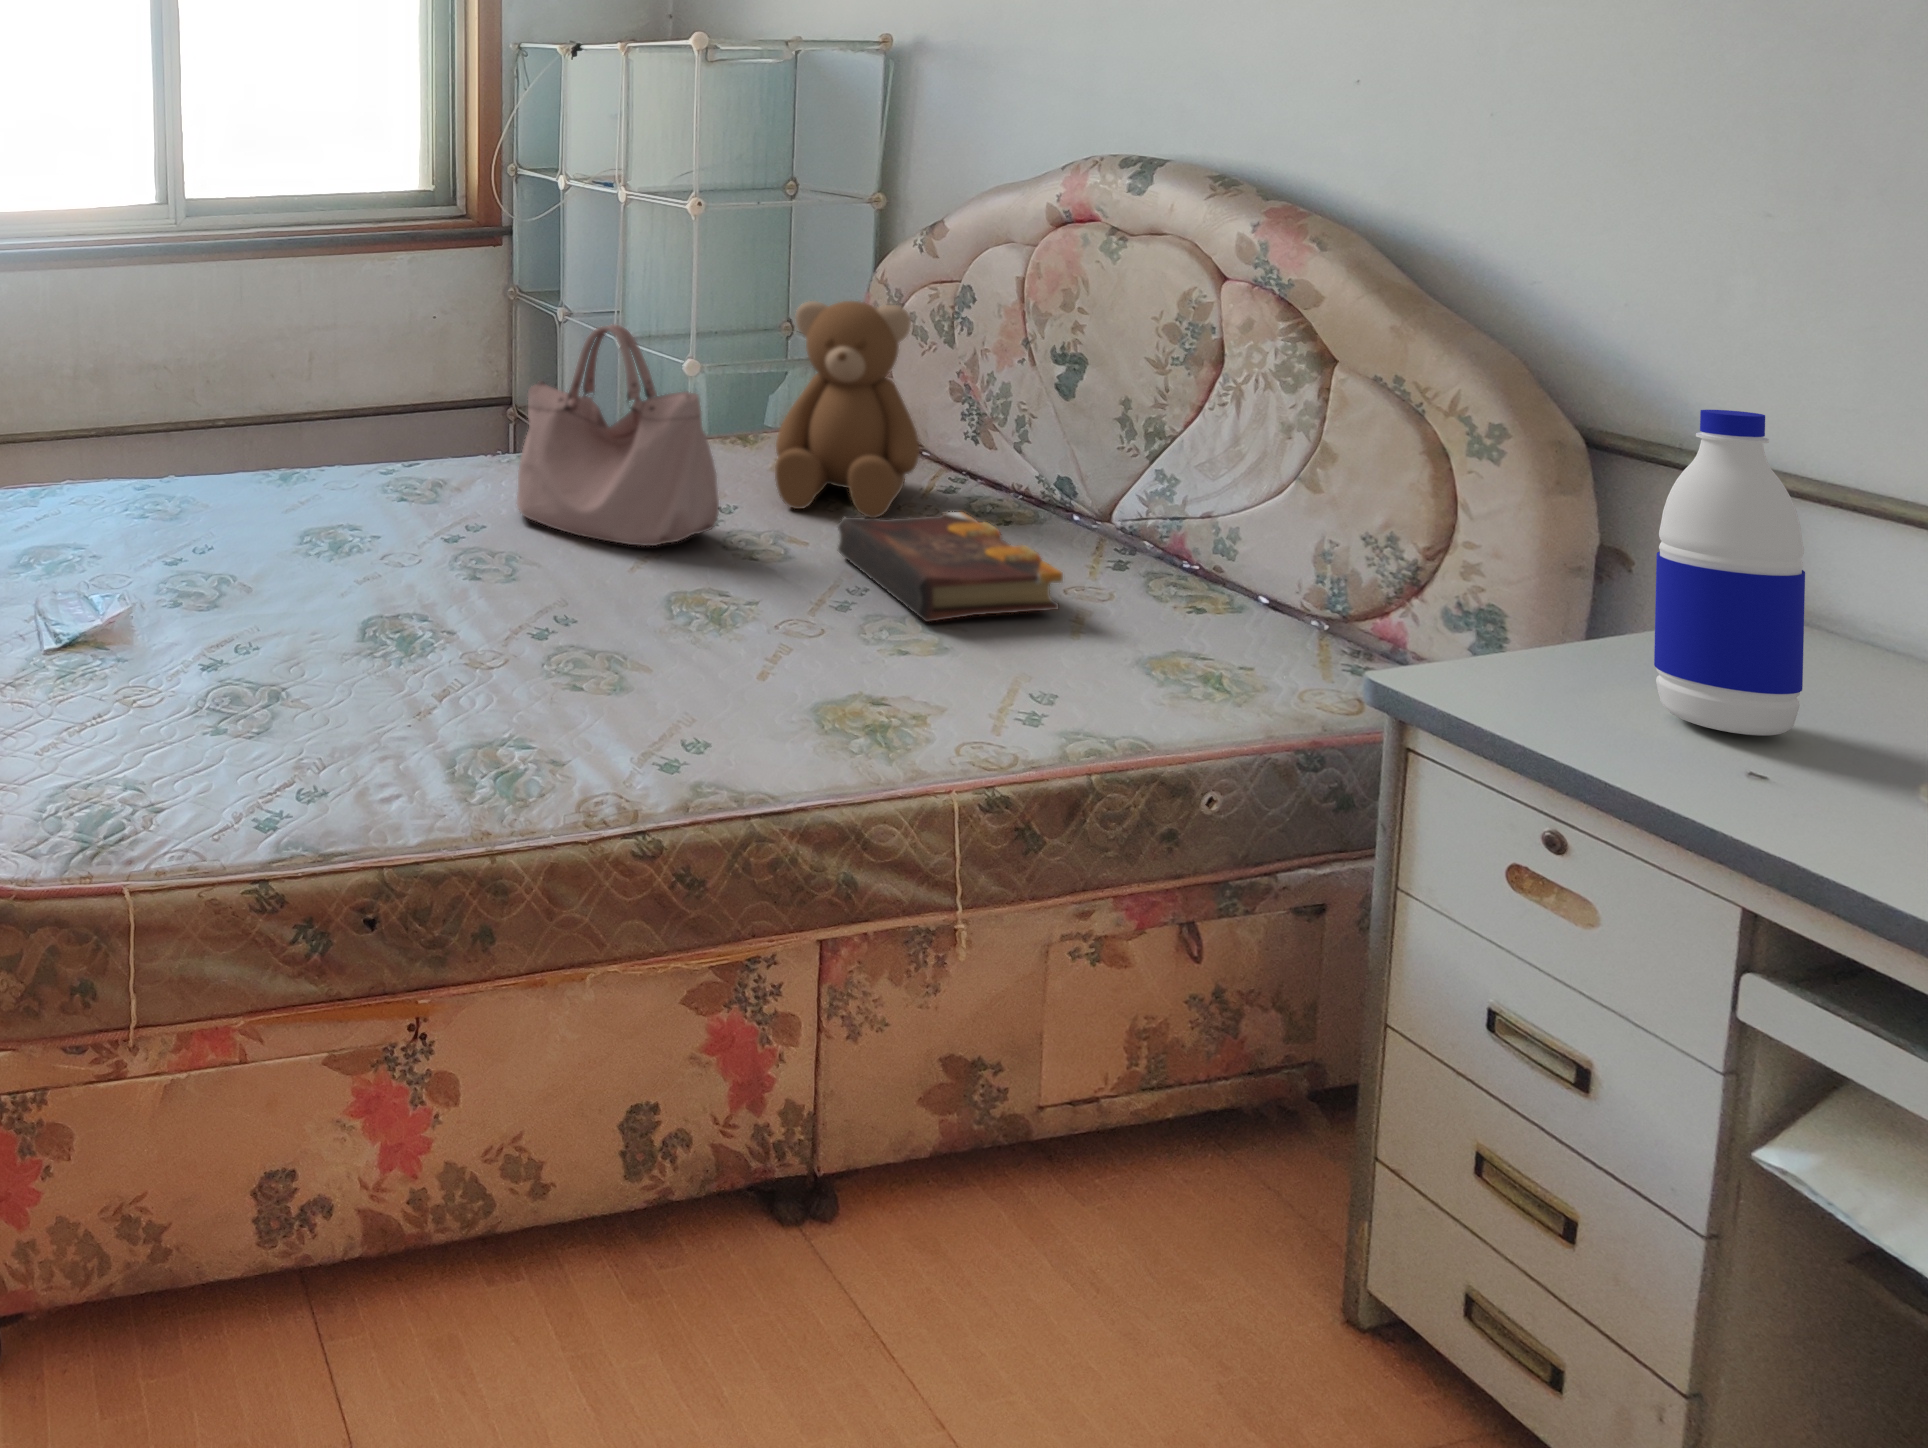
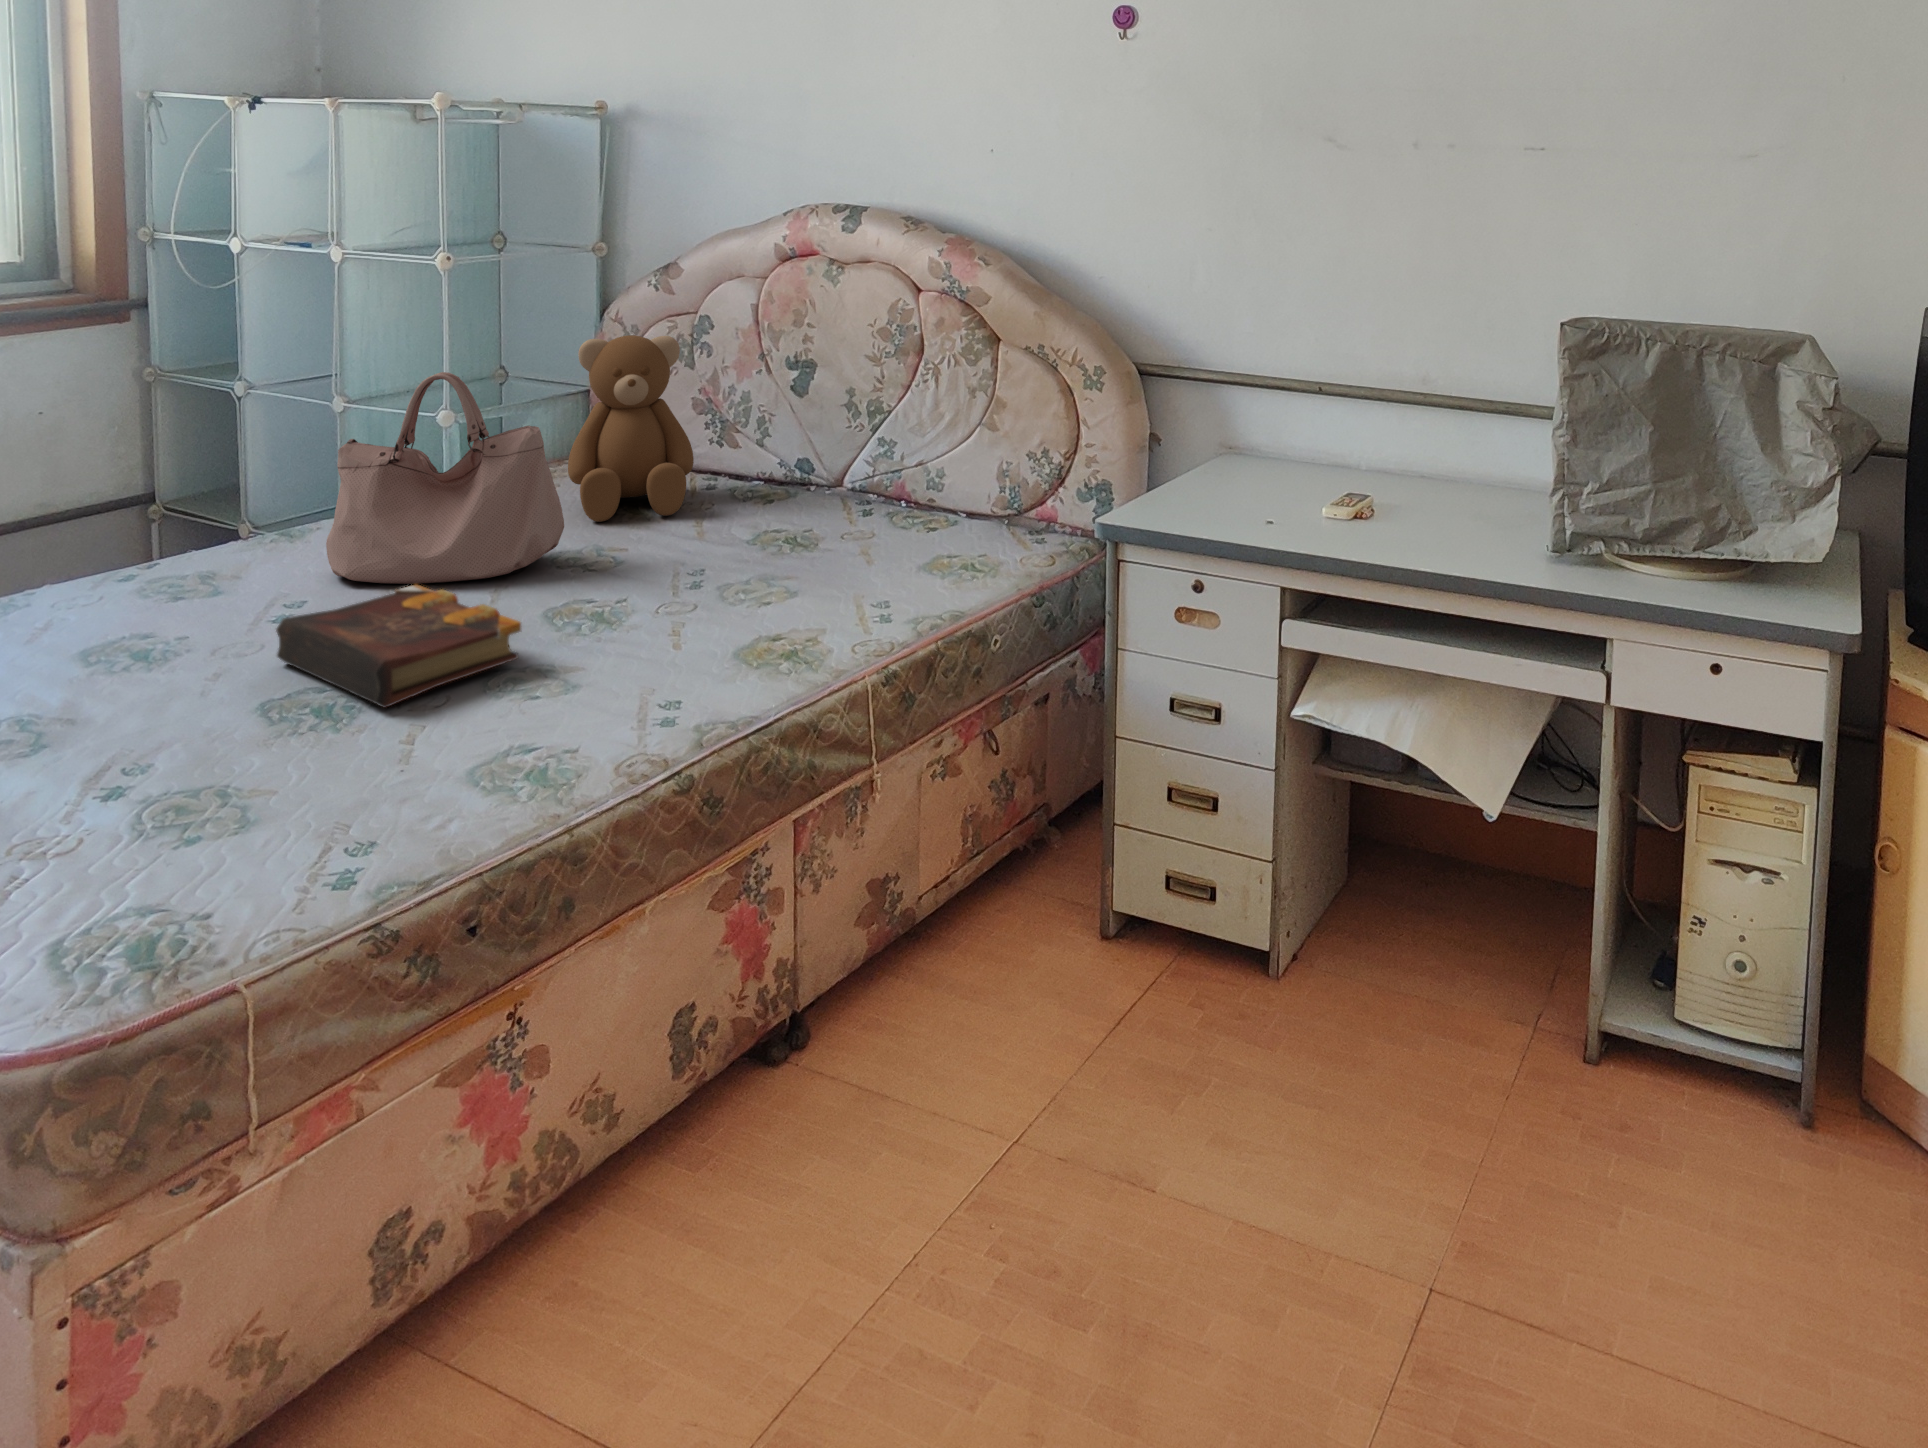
water bottle: present [1654,410,1805,736] -> none [1217,335,1274,503]
book: present [838,512,1063,622] -> present [276,585,521,708]

